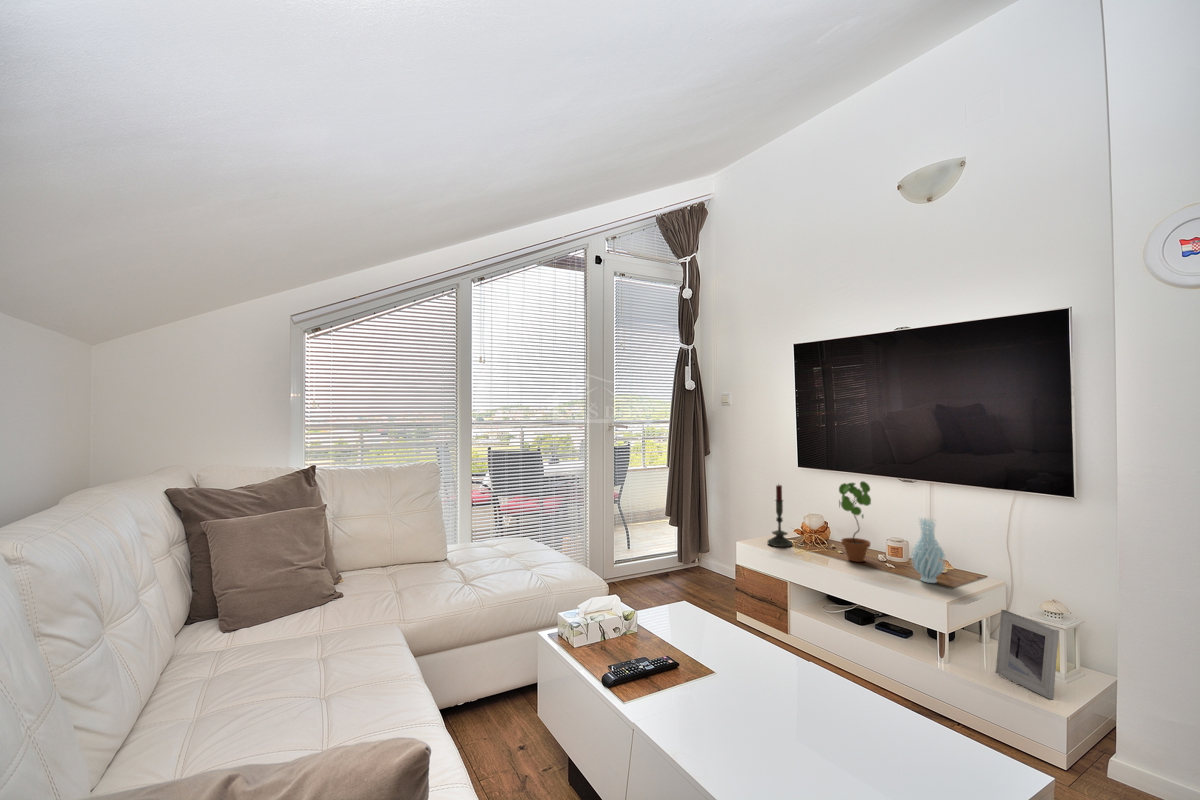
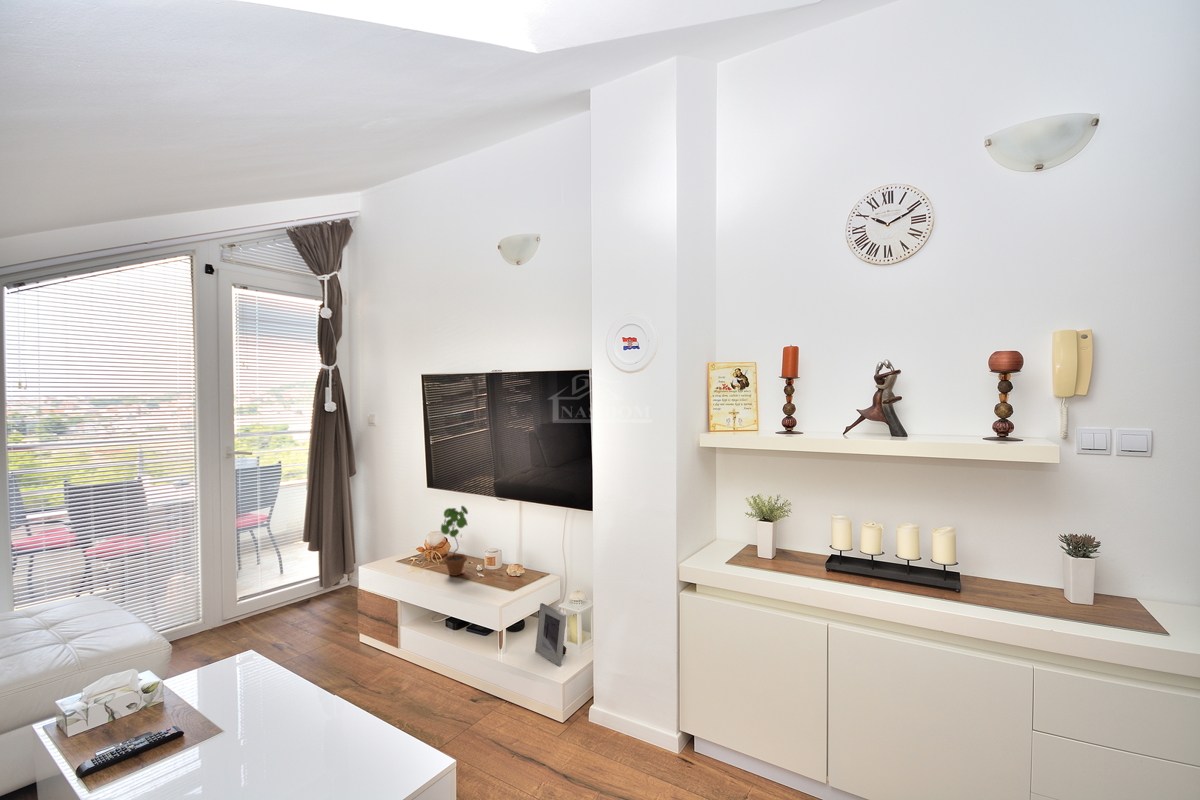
candle: present [768,485,792,547] -> none [388,510,411,569]
vase: present [911,518,945,583] -> none [487,535,511,589]

